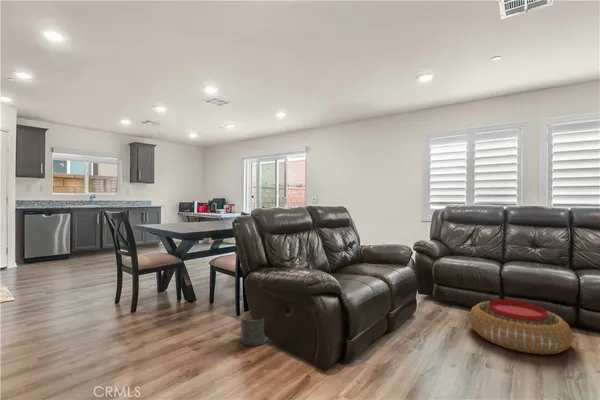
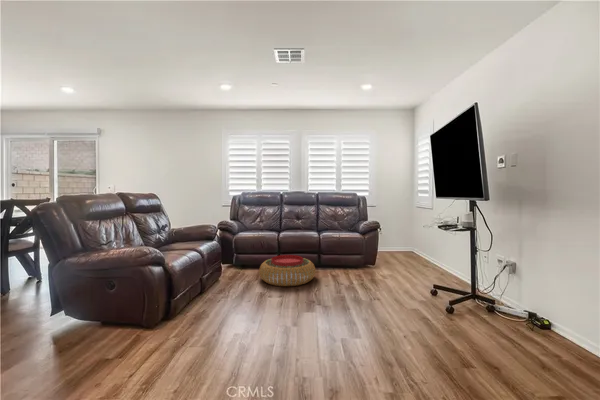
planter: present [241,311,268,346] -> none [32,303,72,343]

